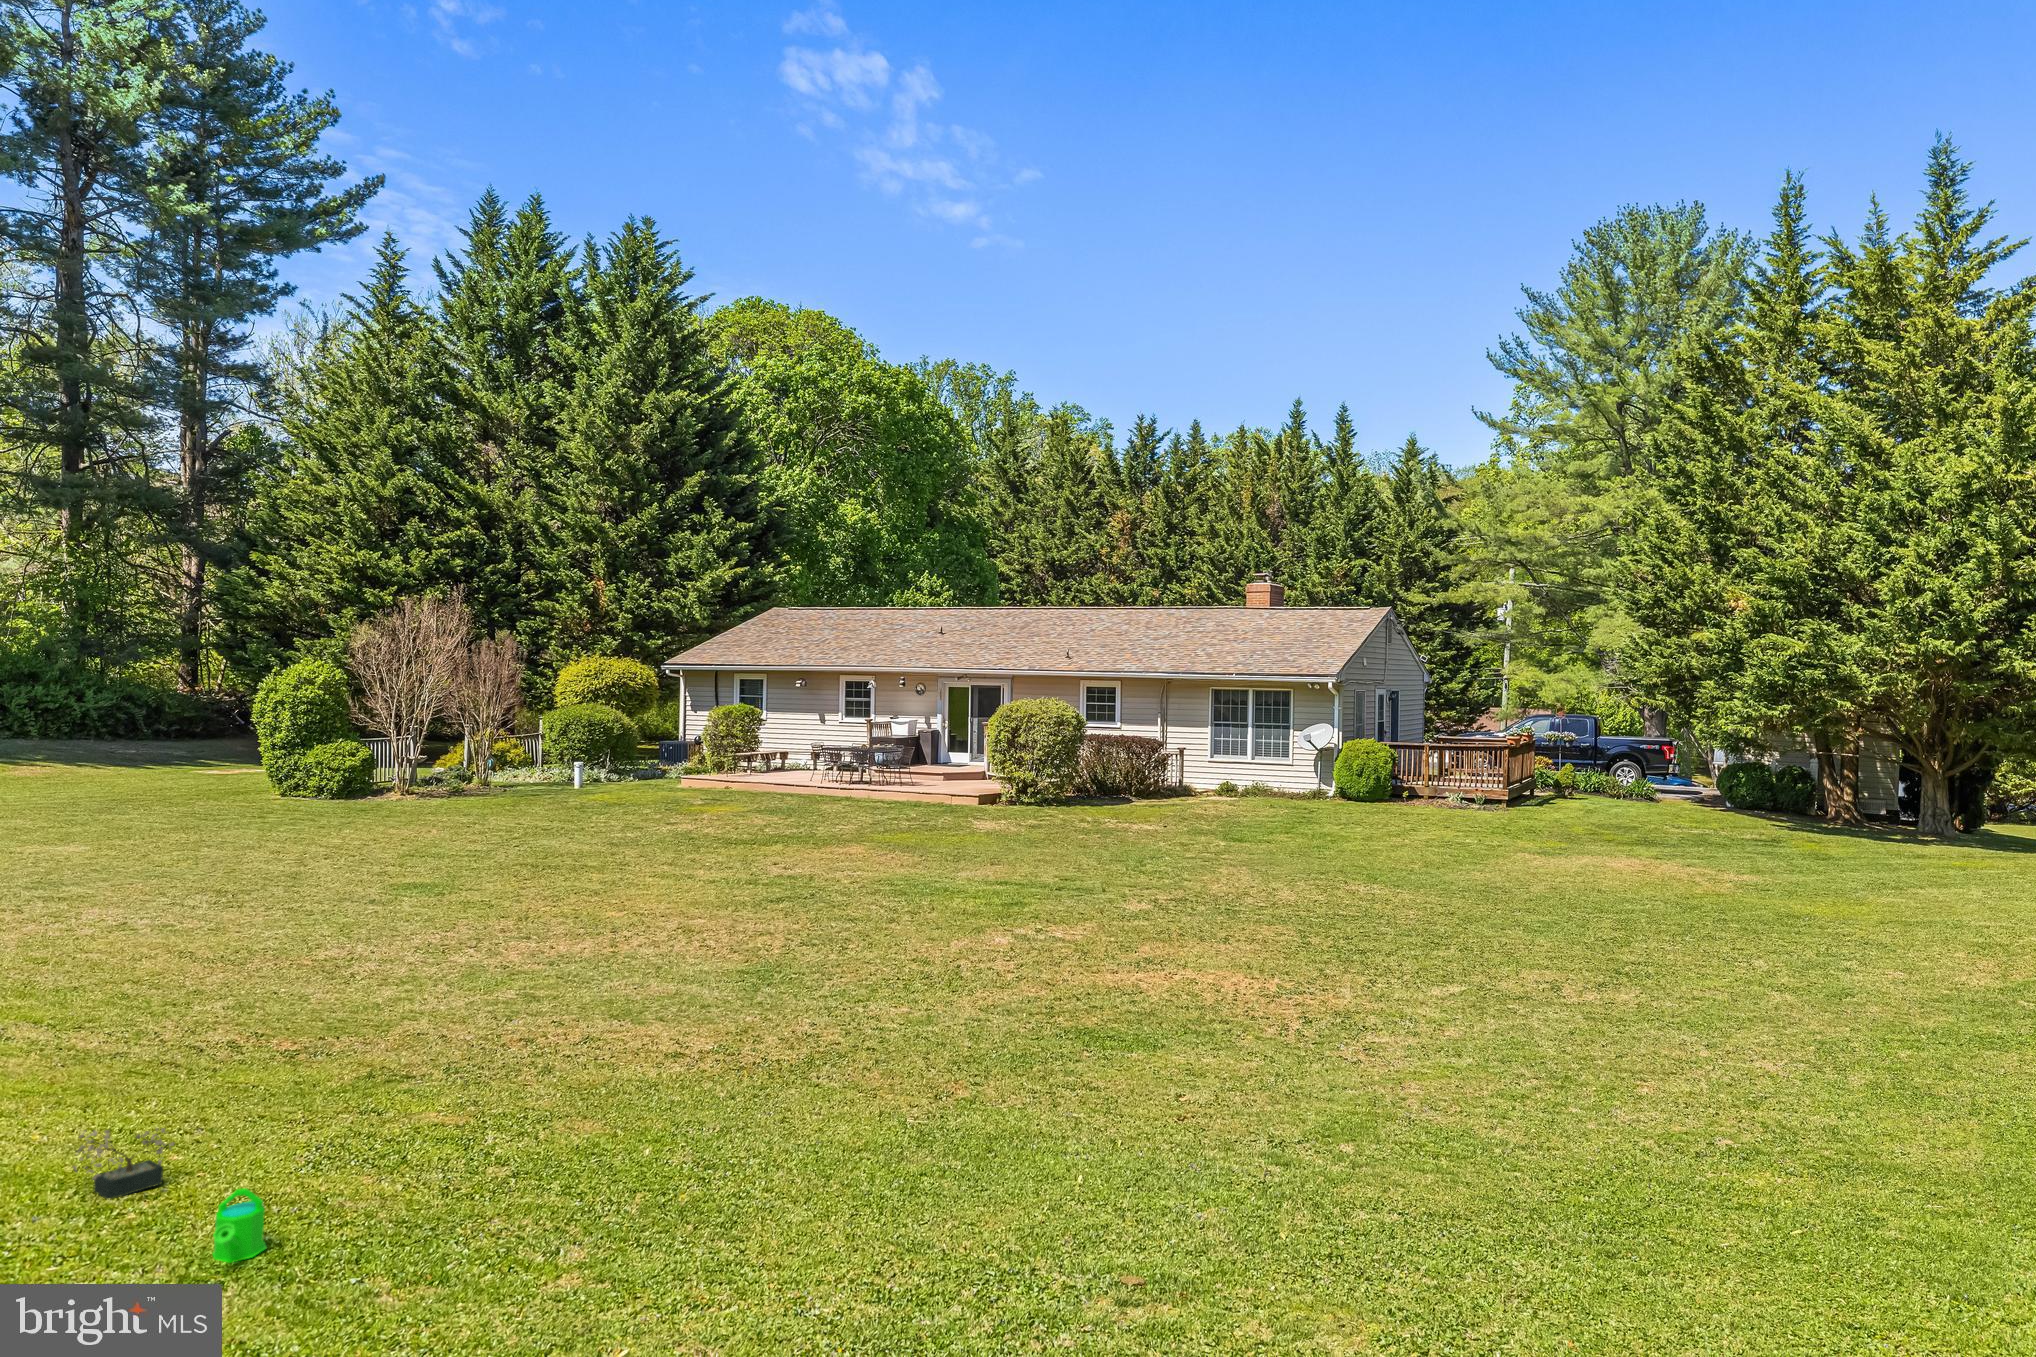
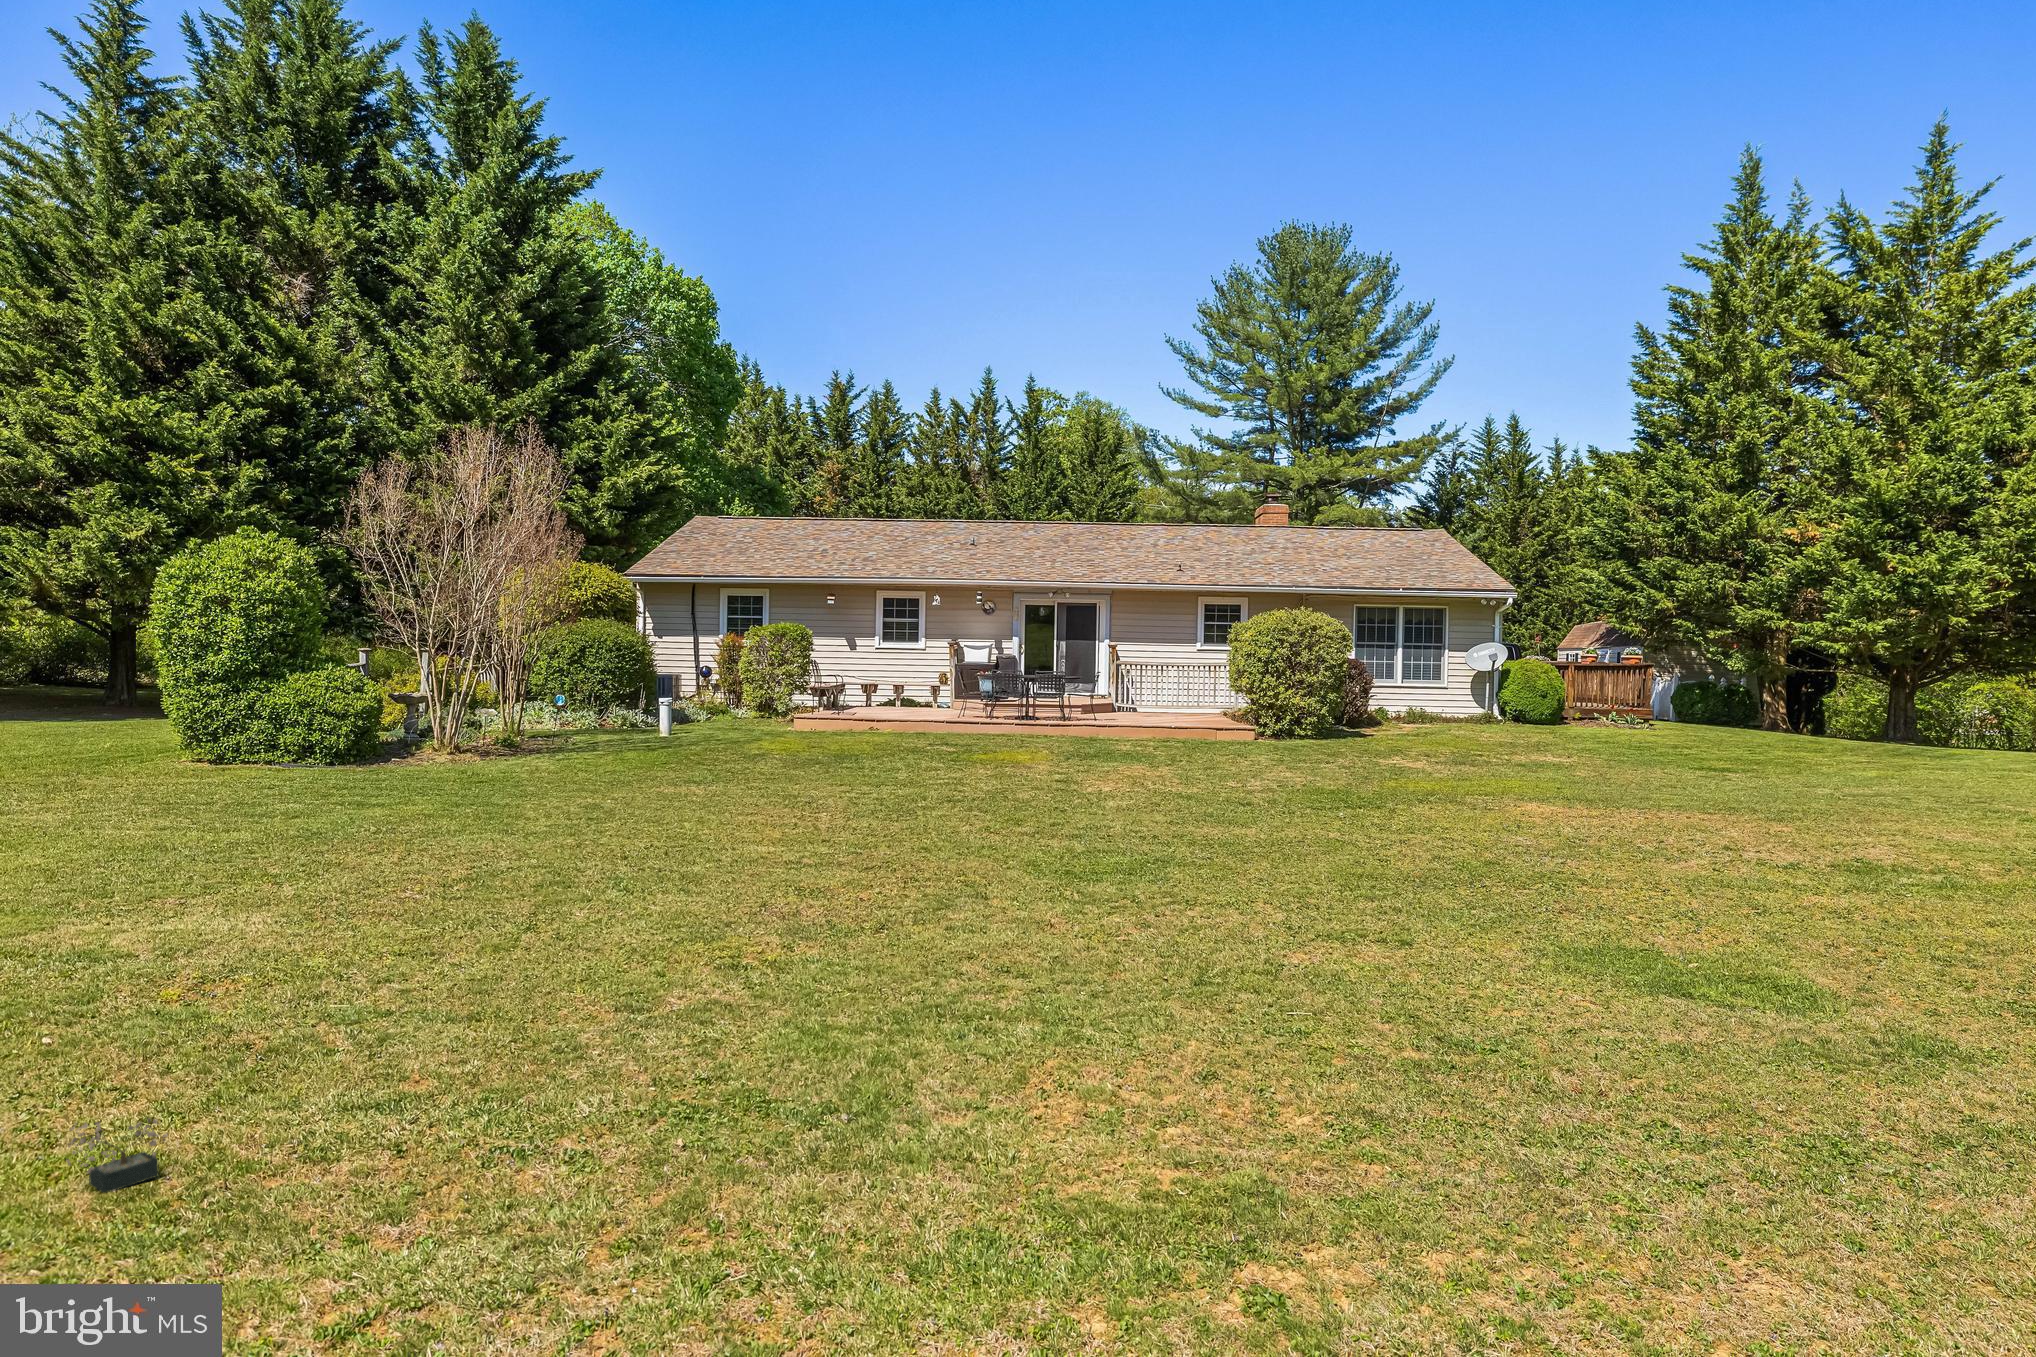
watering can: present [213,1188,267,1263] -> none [208,1184,266,1261]

